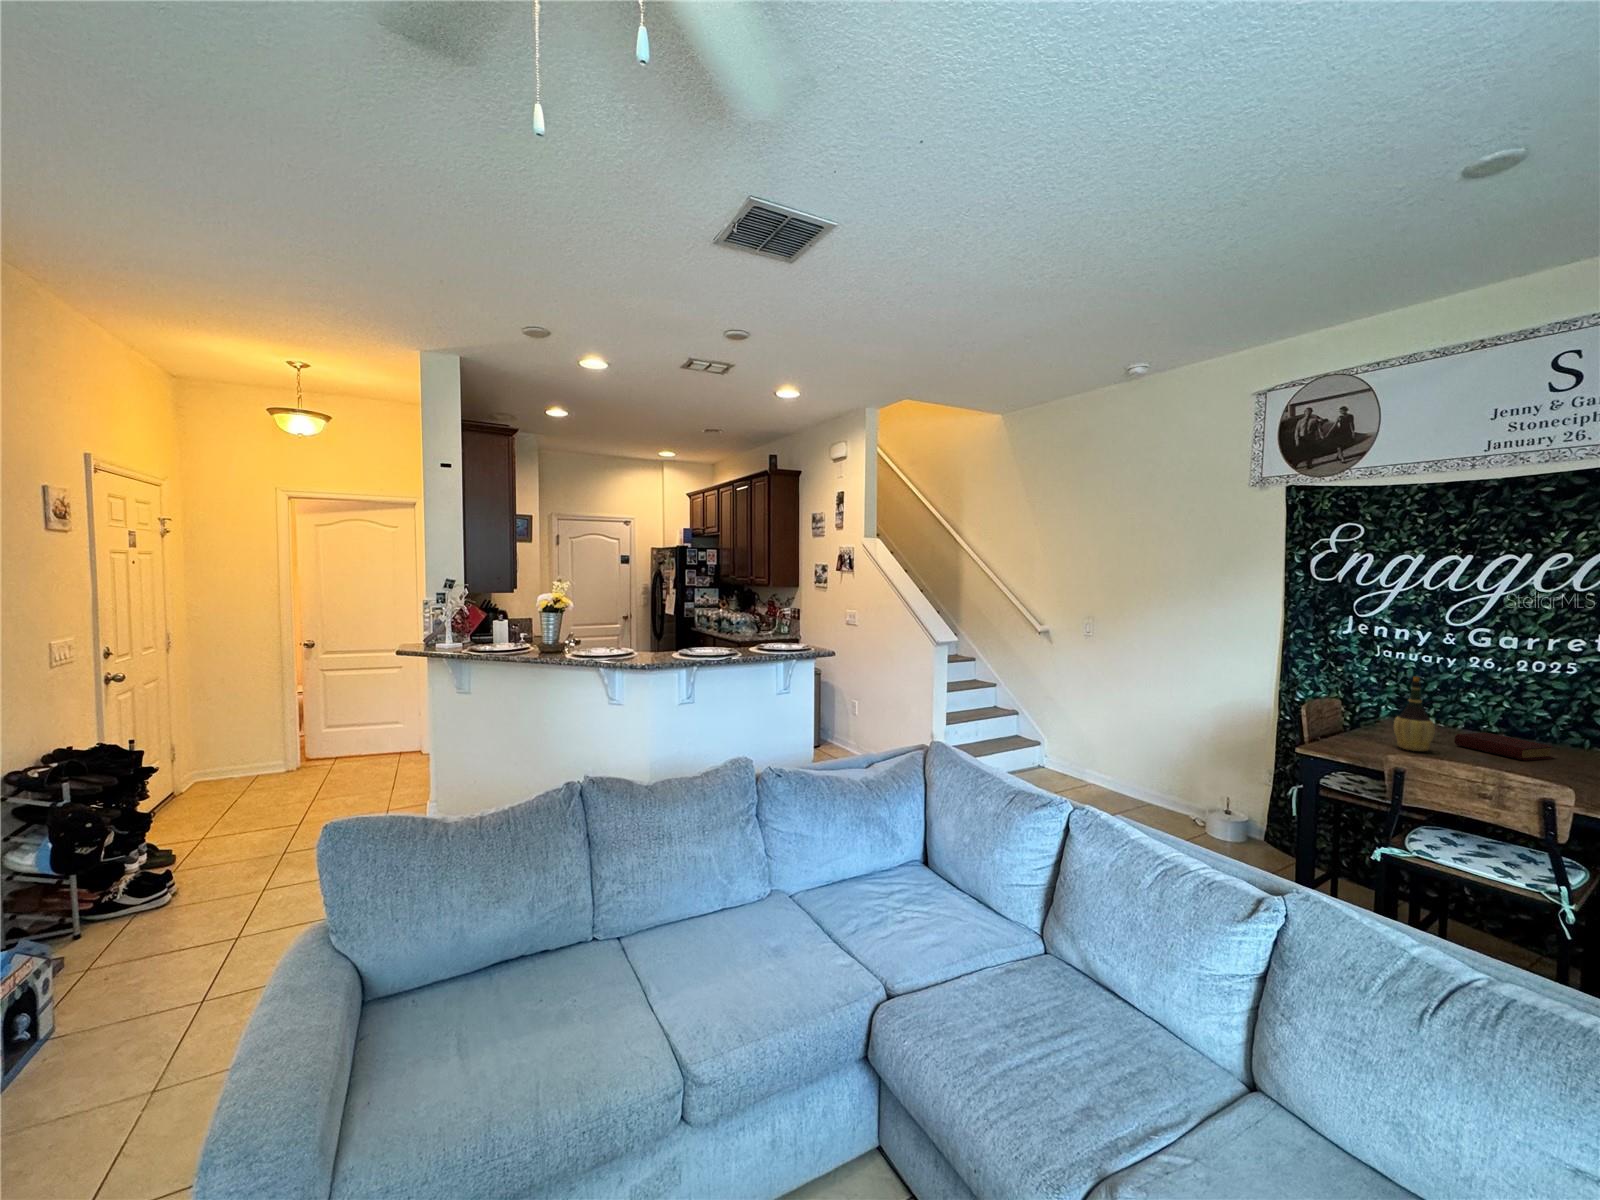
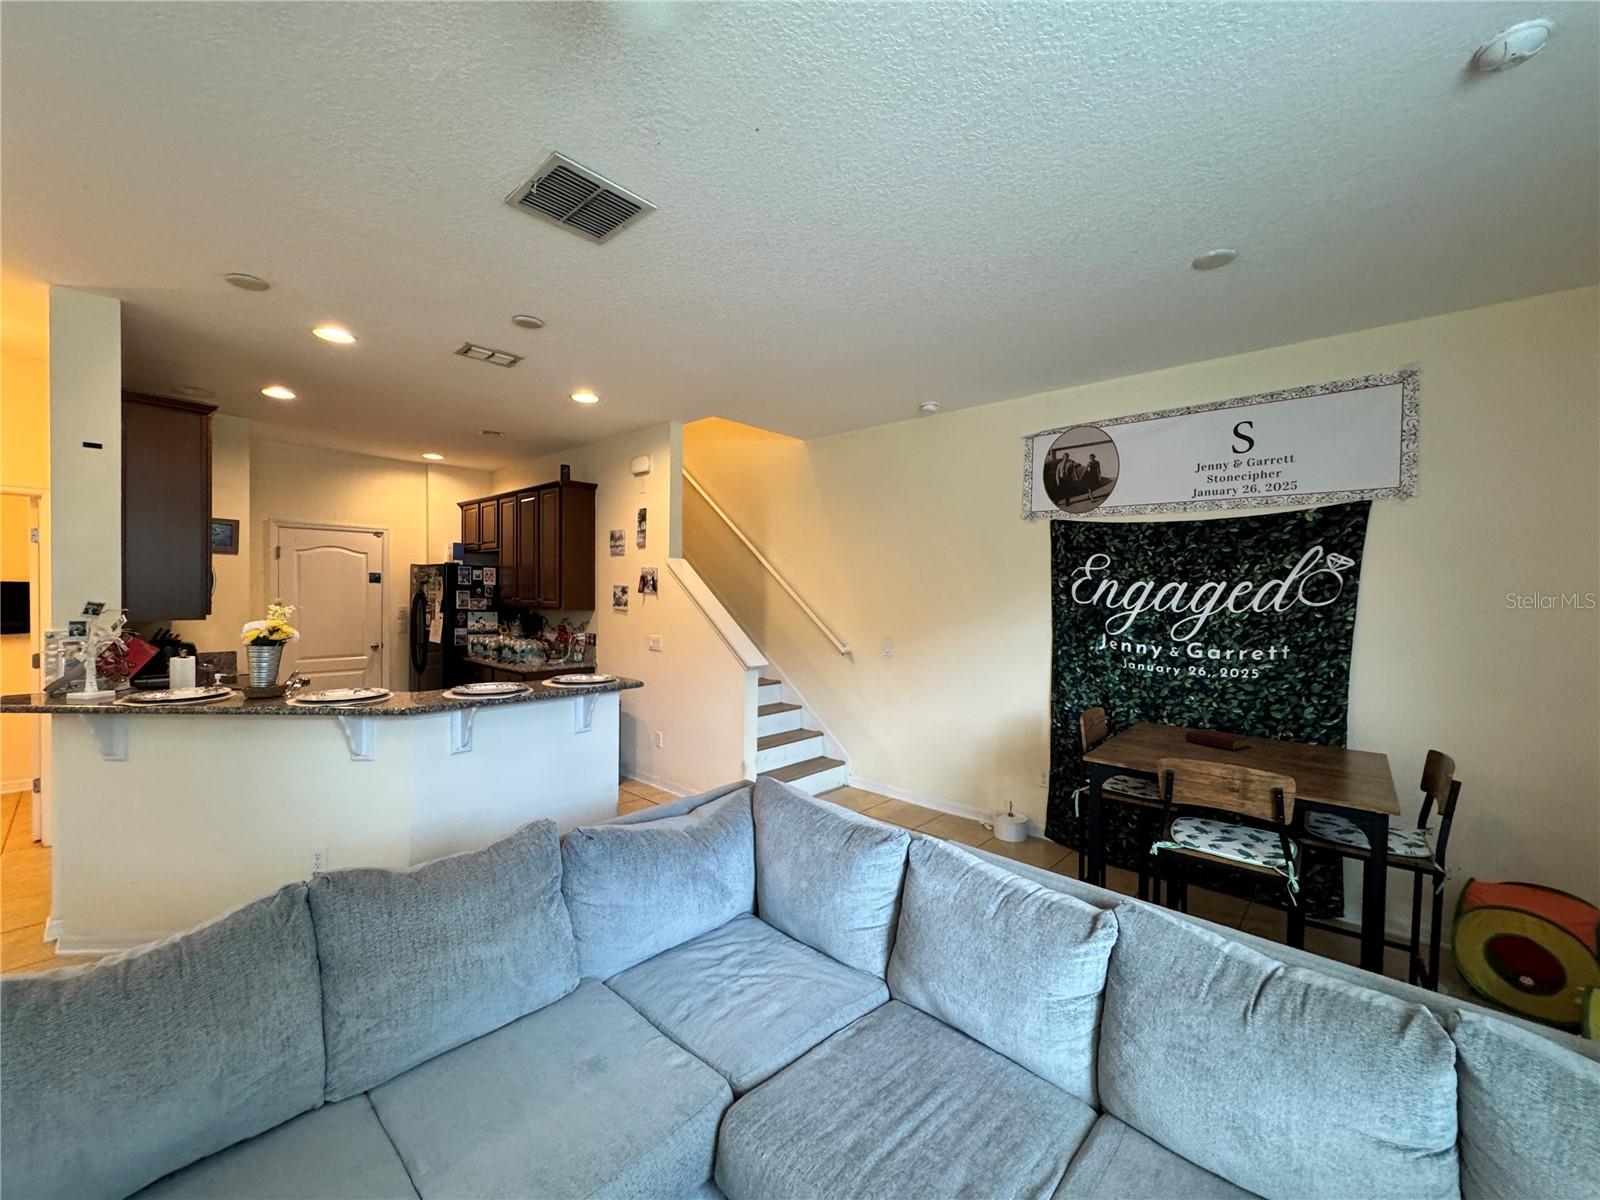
wine bottle: present [1394,677,1435,751] -> none [1146,685,1175,749]

